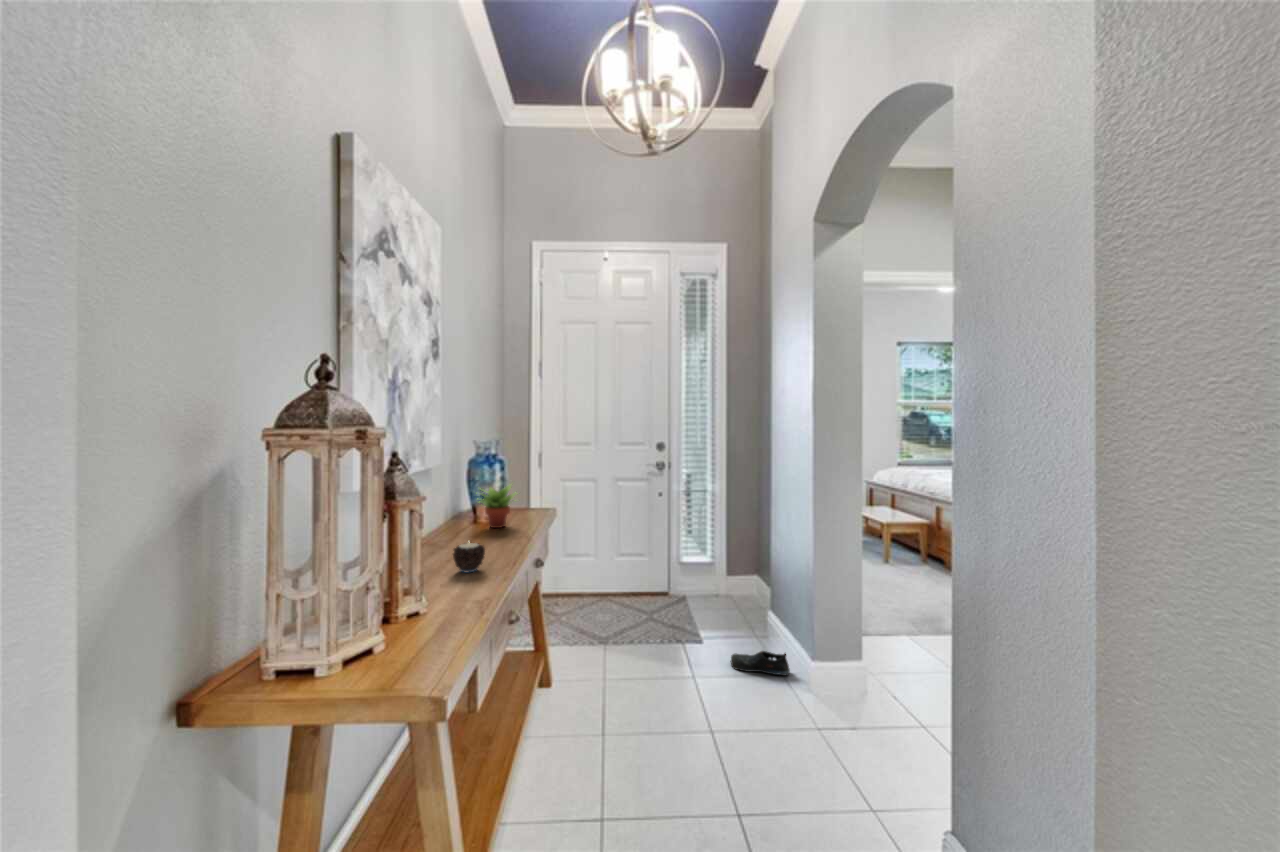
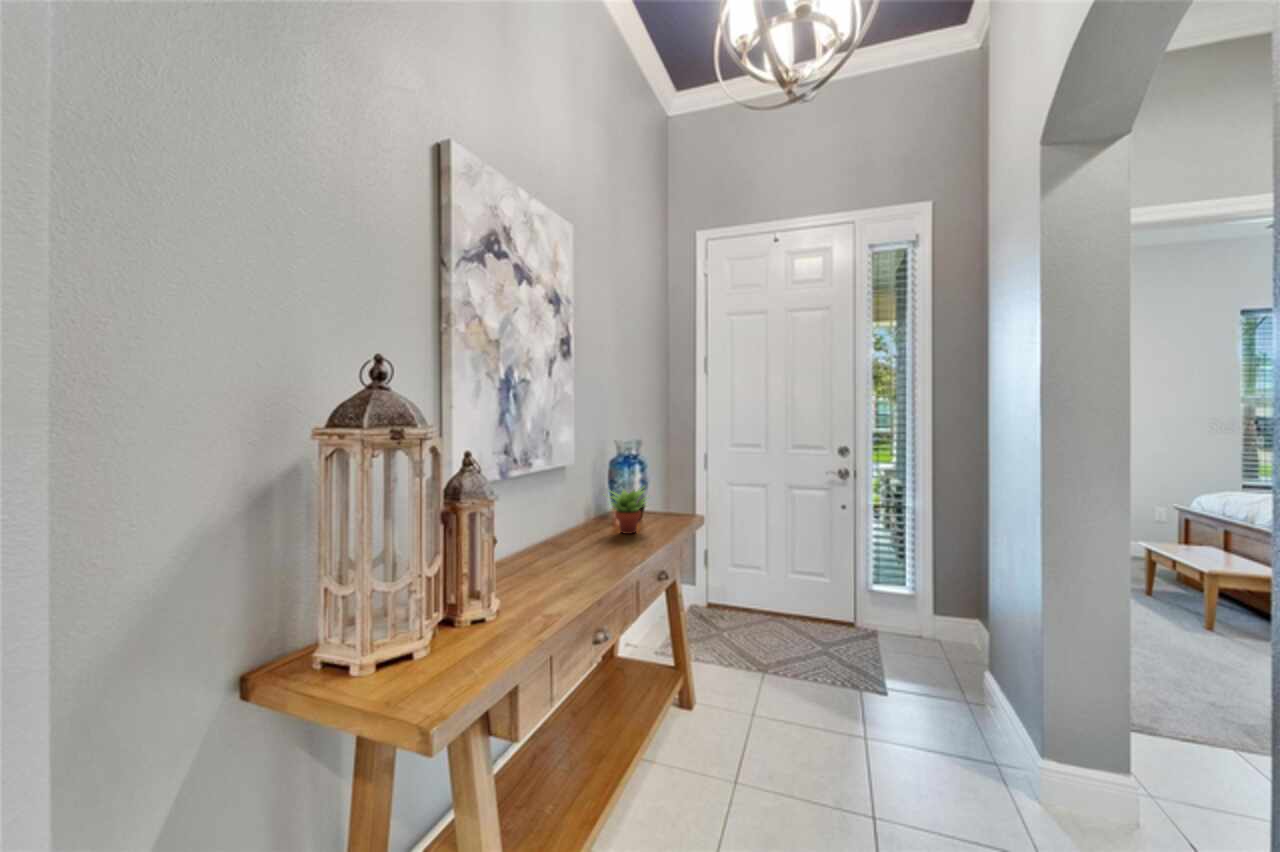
candle: present [453,543,485,573] -> none [548,546,583,581]
shoe: present [730,651,790,675] -> none [920,719,1010,766]

